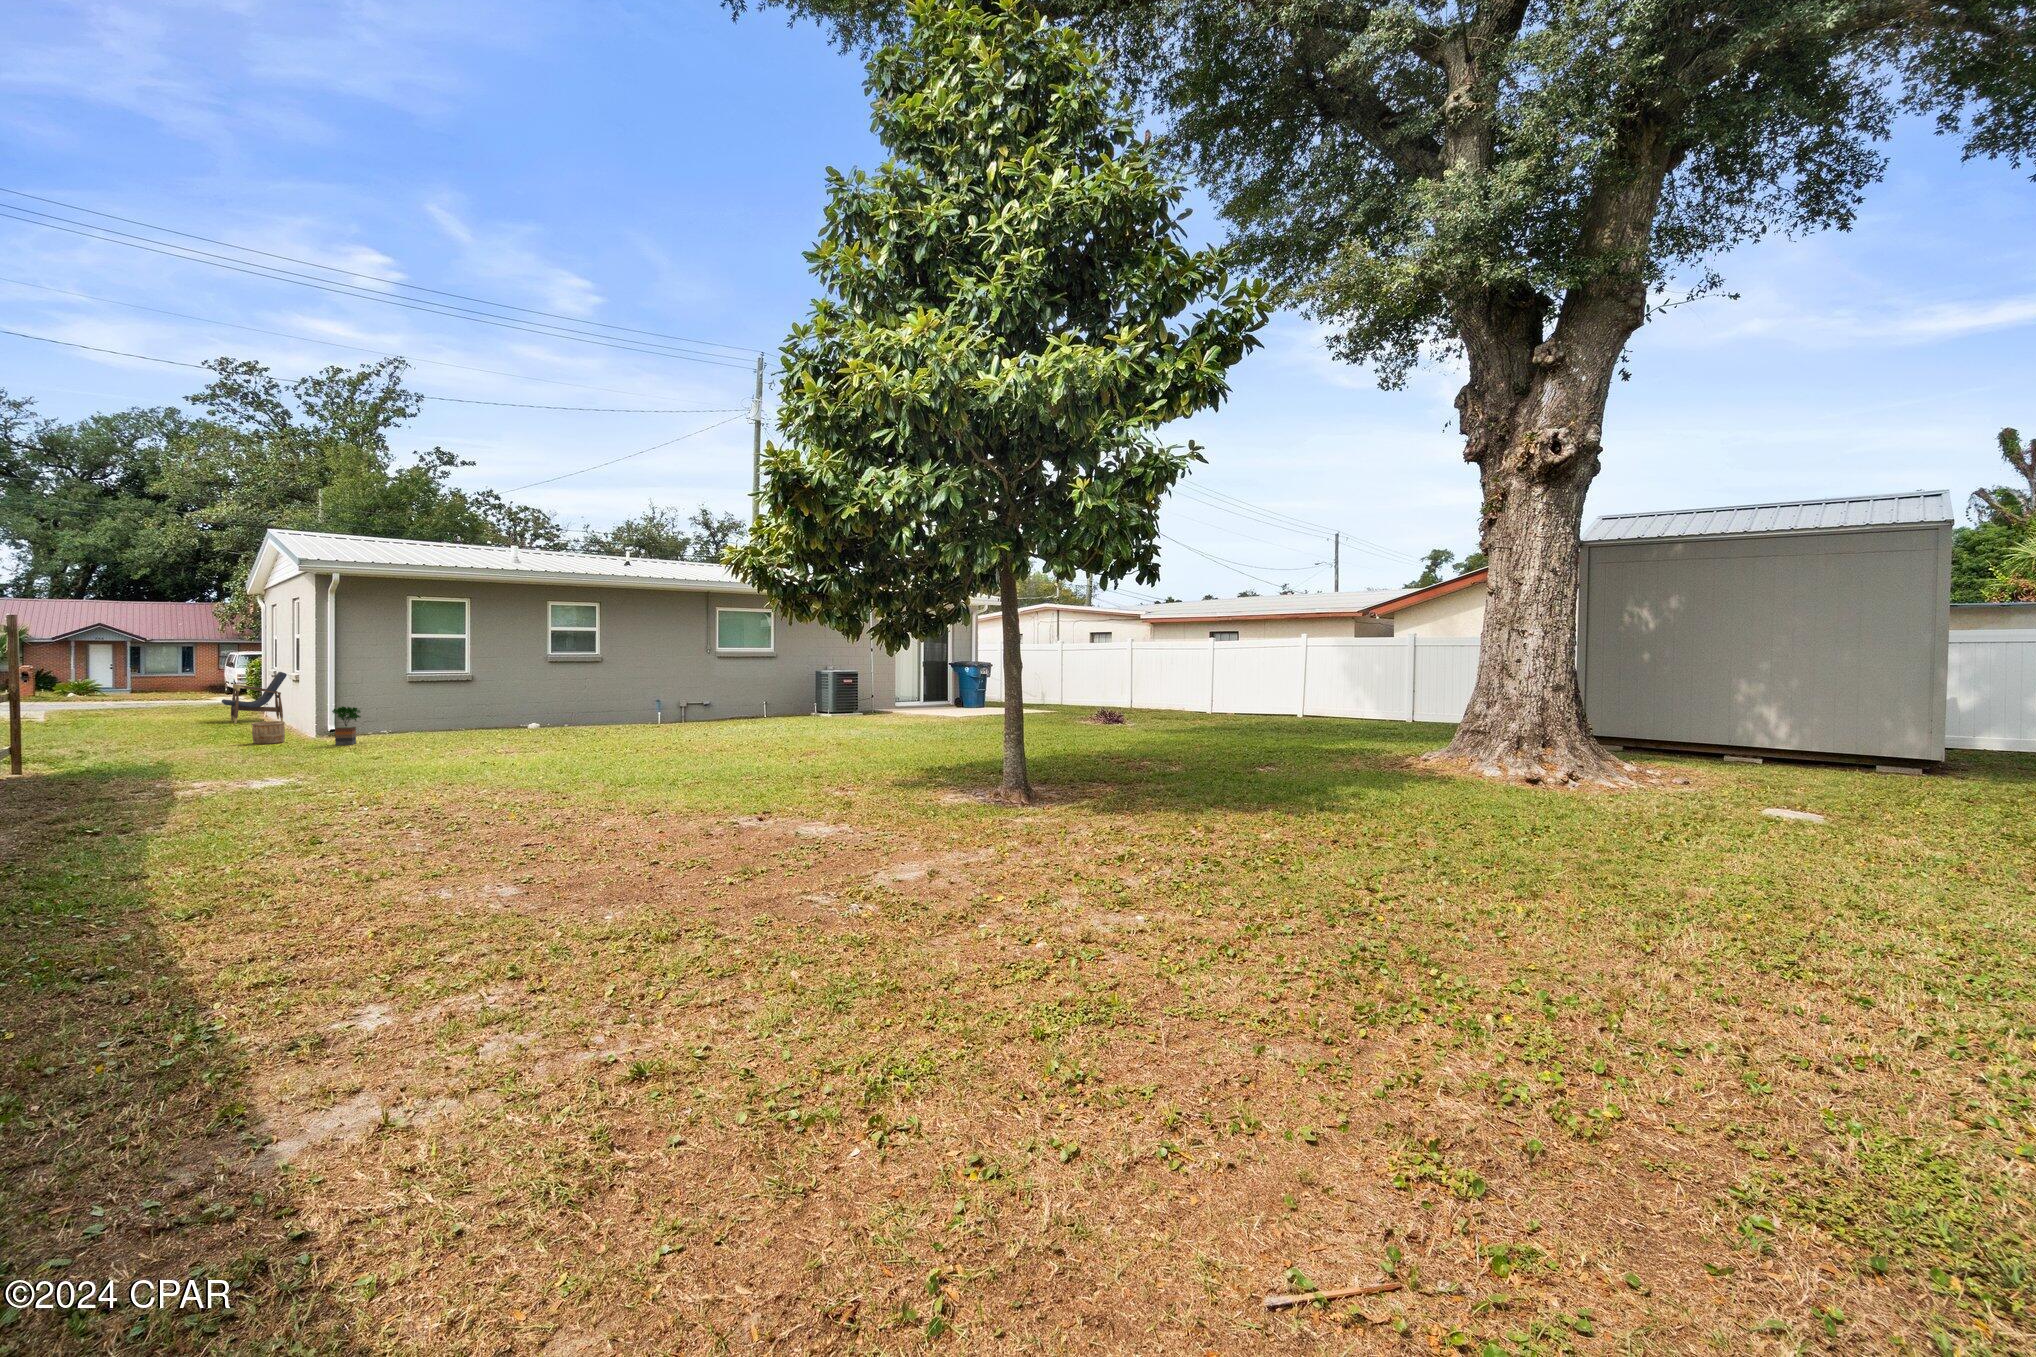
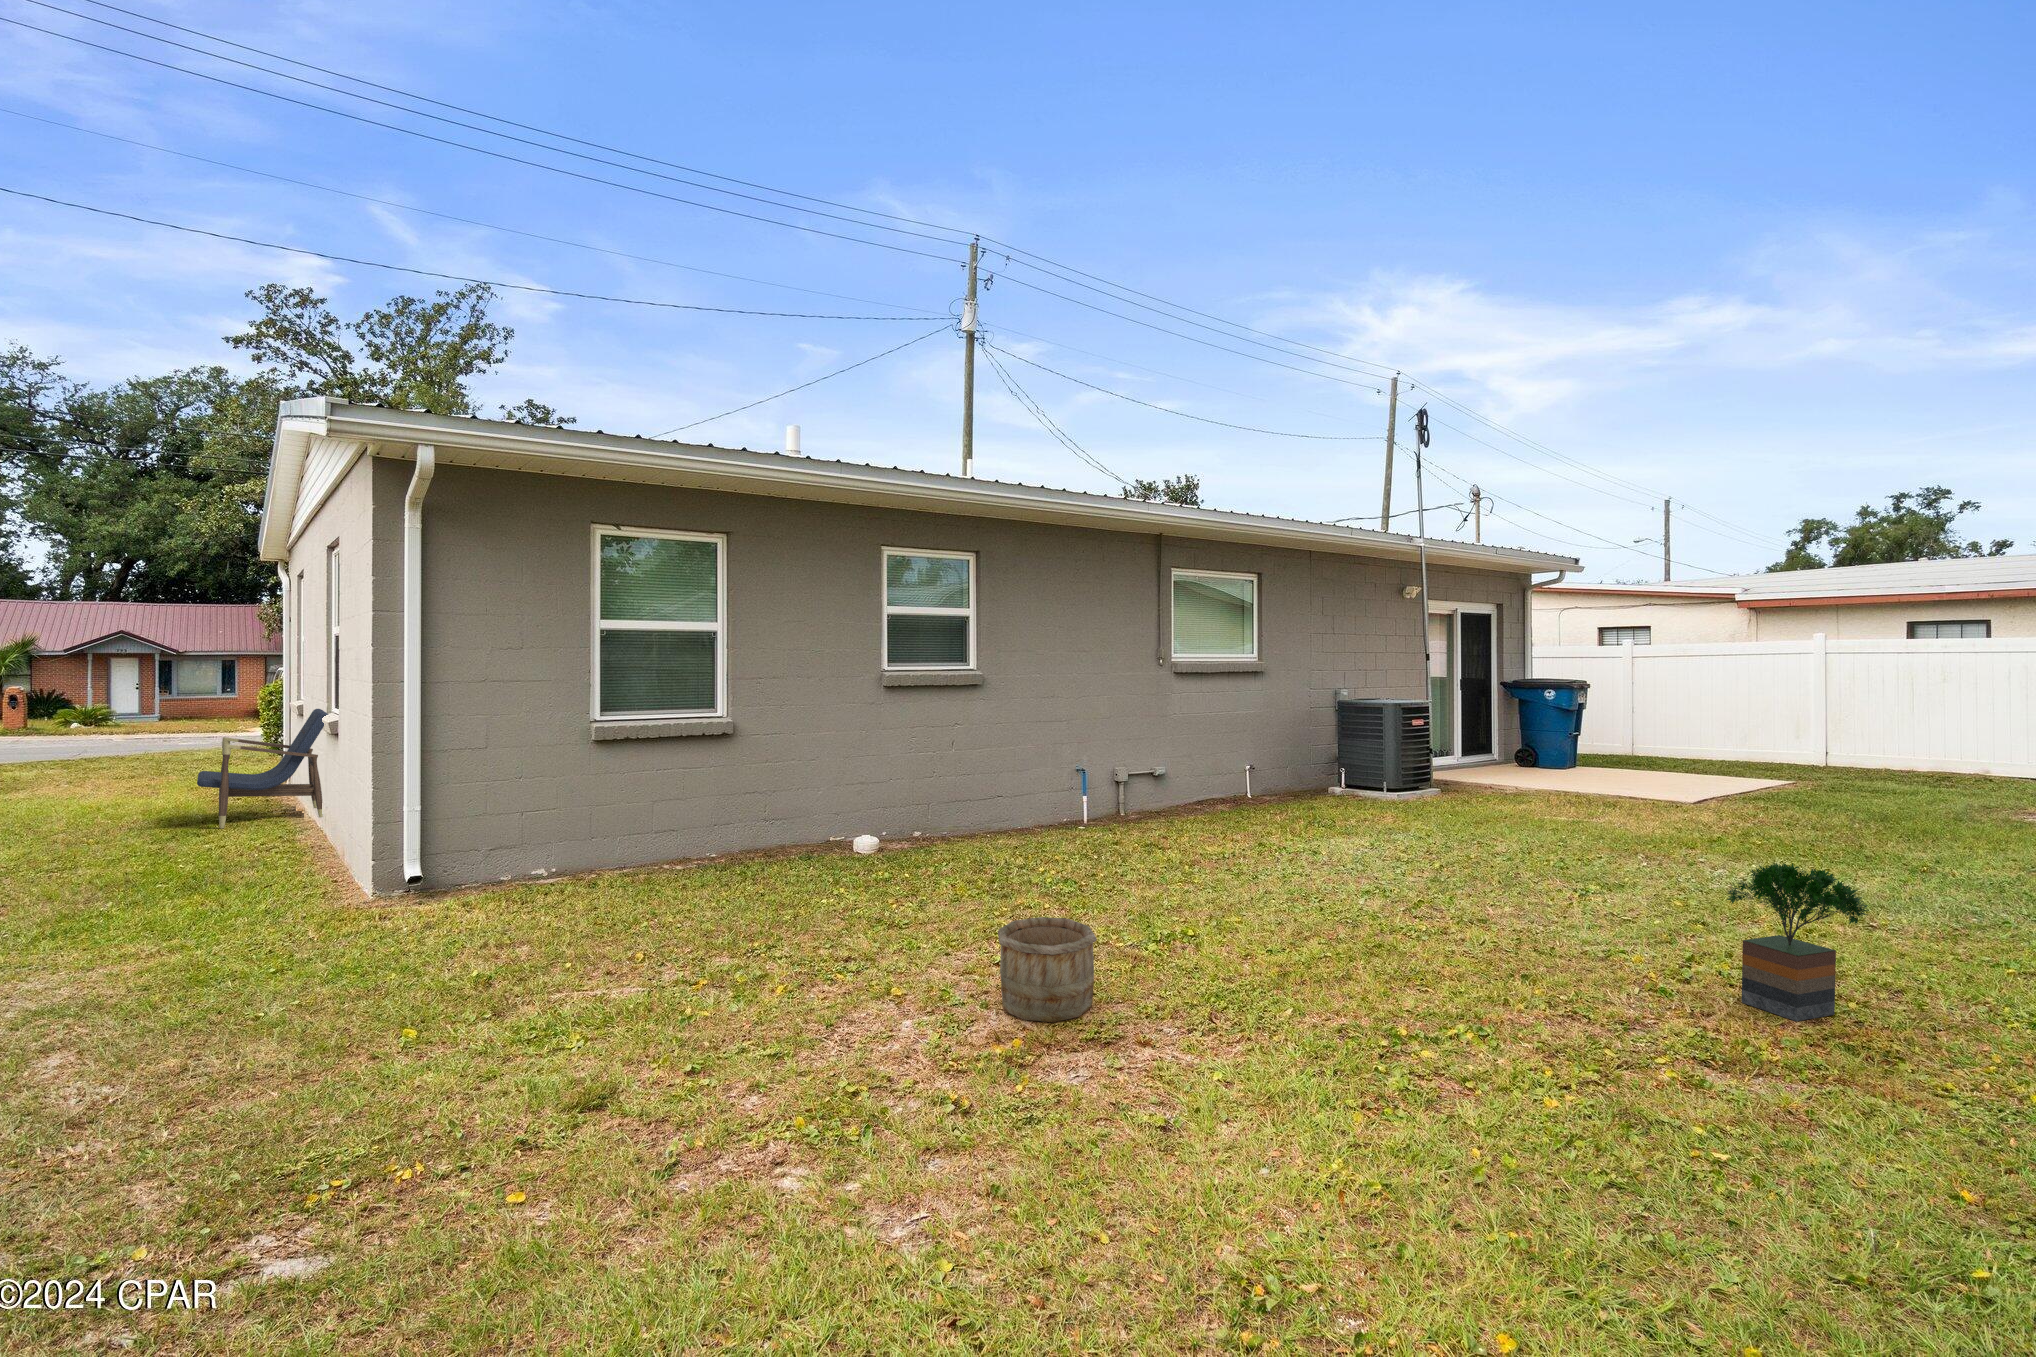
potted tree: present [332,706,361,745] -> present [1727,863,1869,1021]
wooden bucket: present [251,721,285,744] -> present [998,917,1097,1022]

